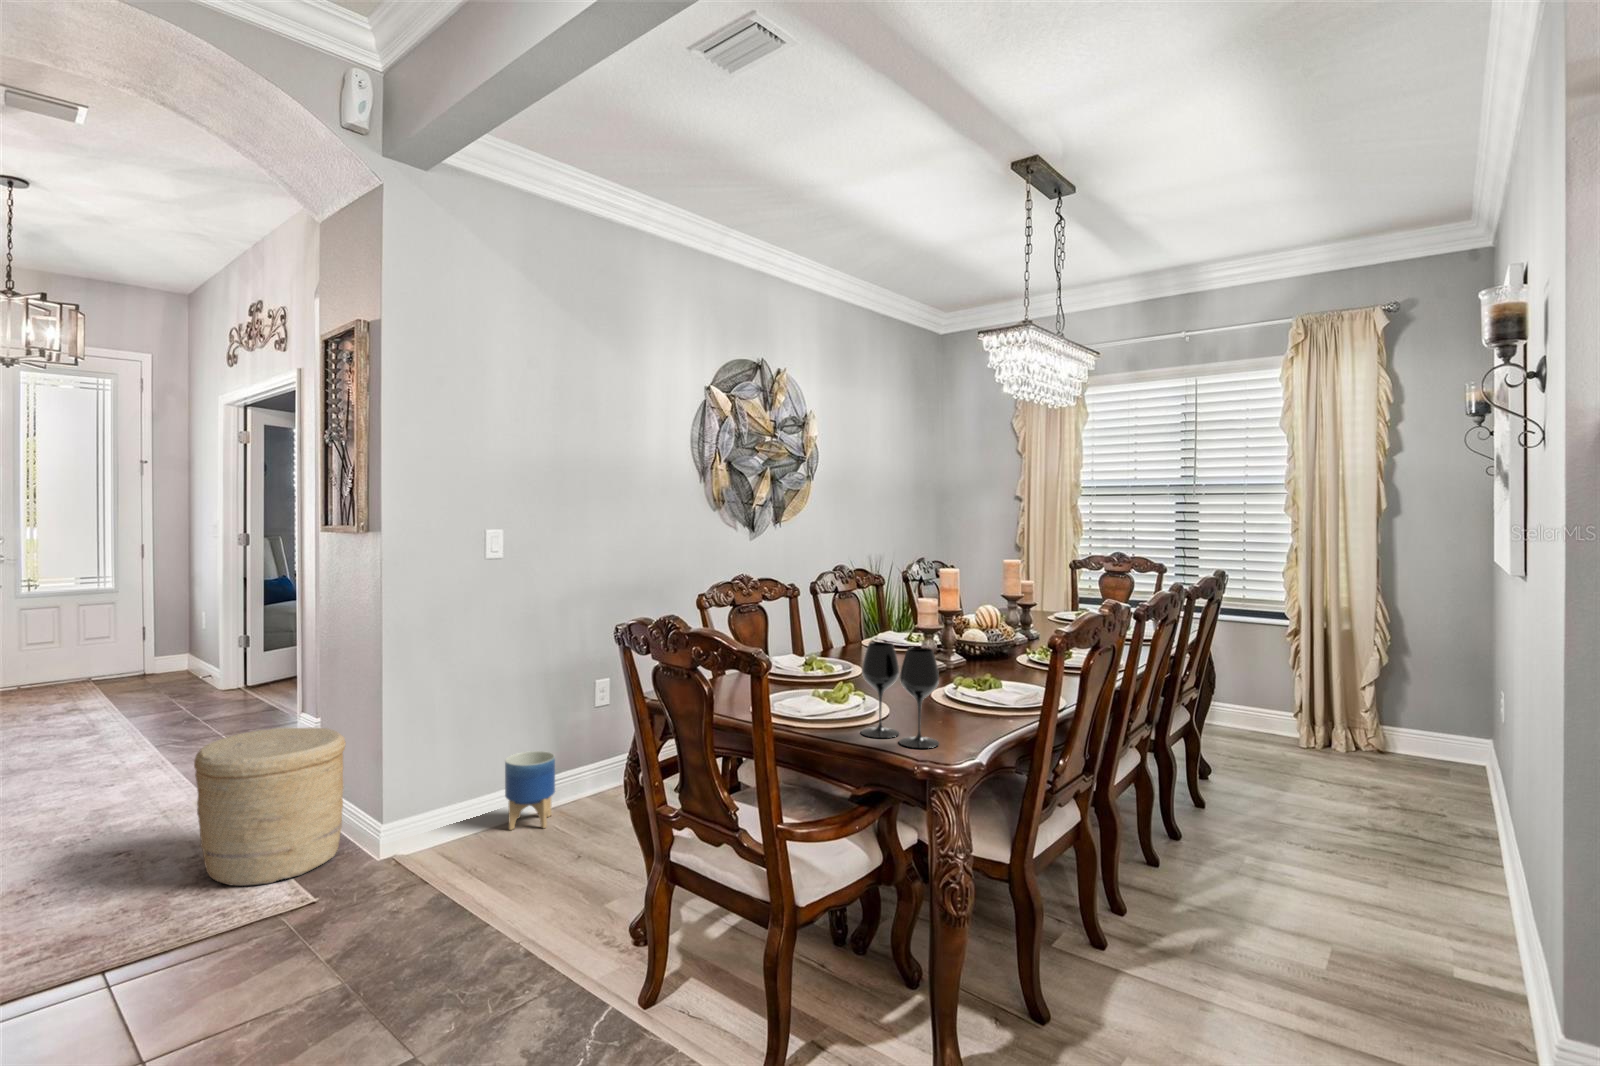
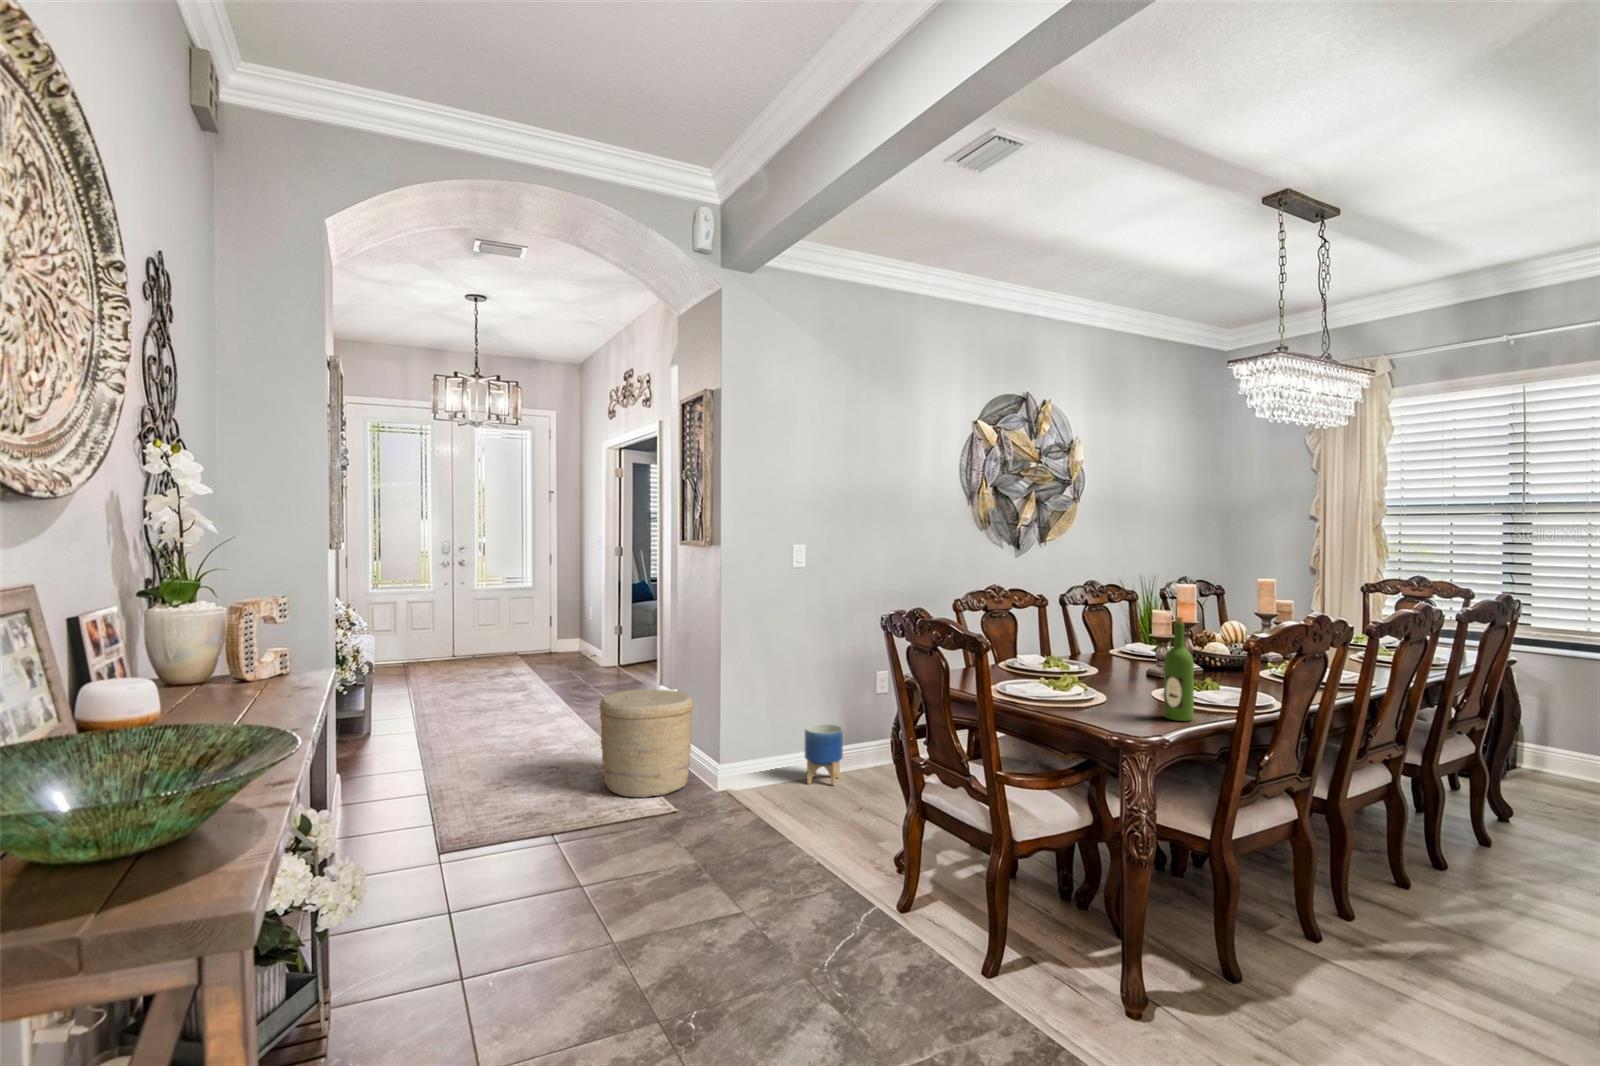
wine bottle: none [961,610,994,733] -> present [1164,617,1194,721]
wine glass: present [861,642,939,748] -> none [1073,639,1137,726]

